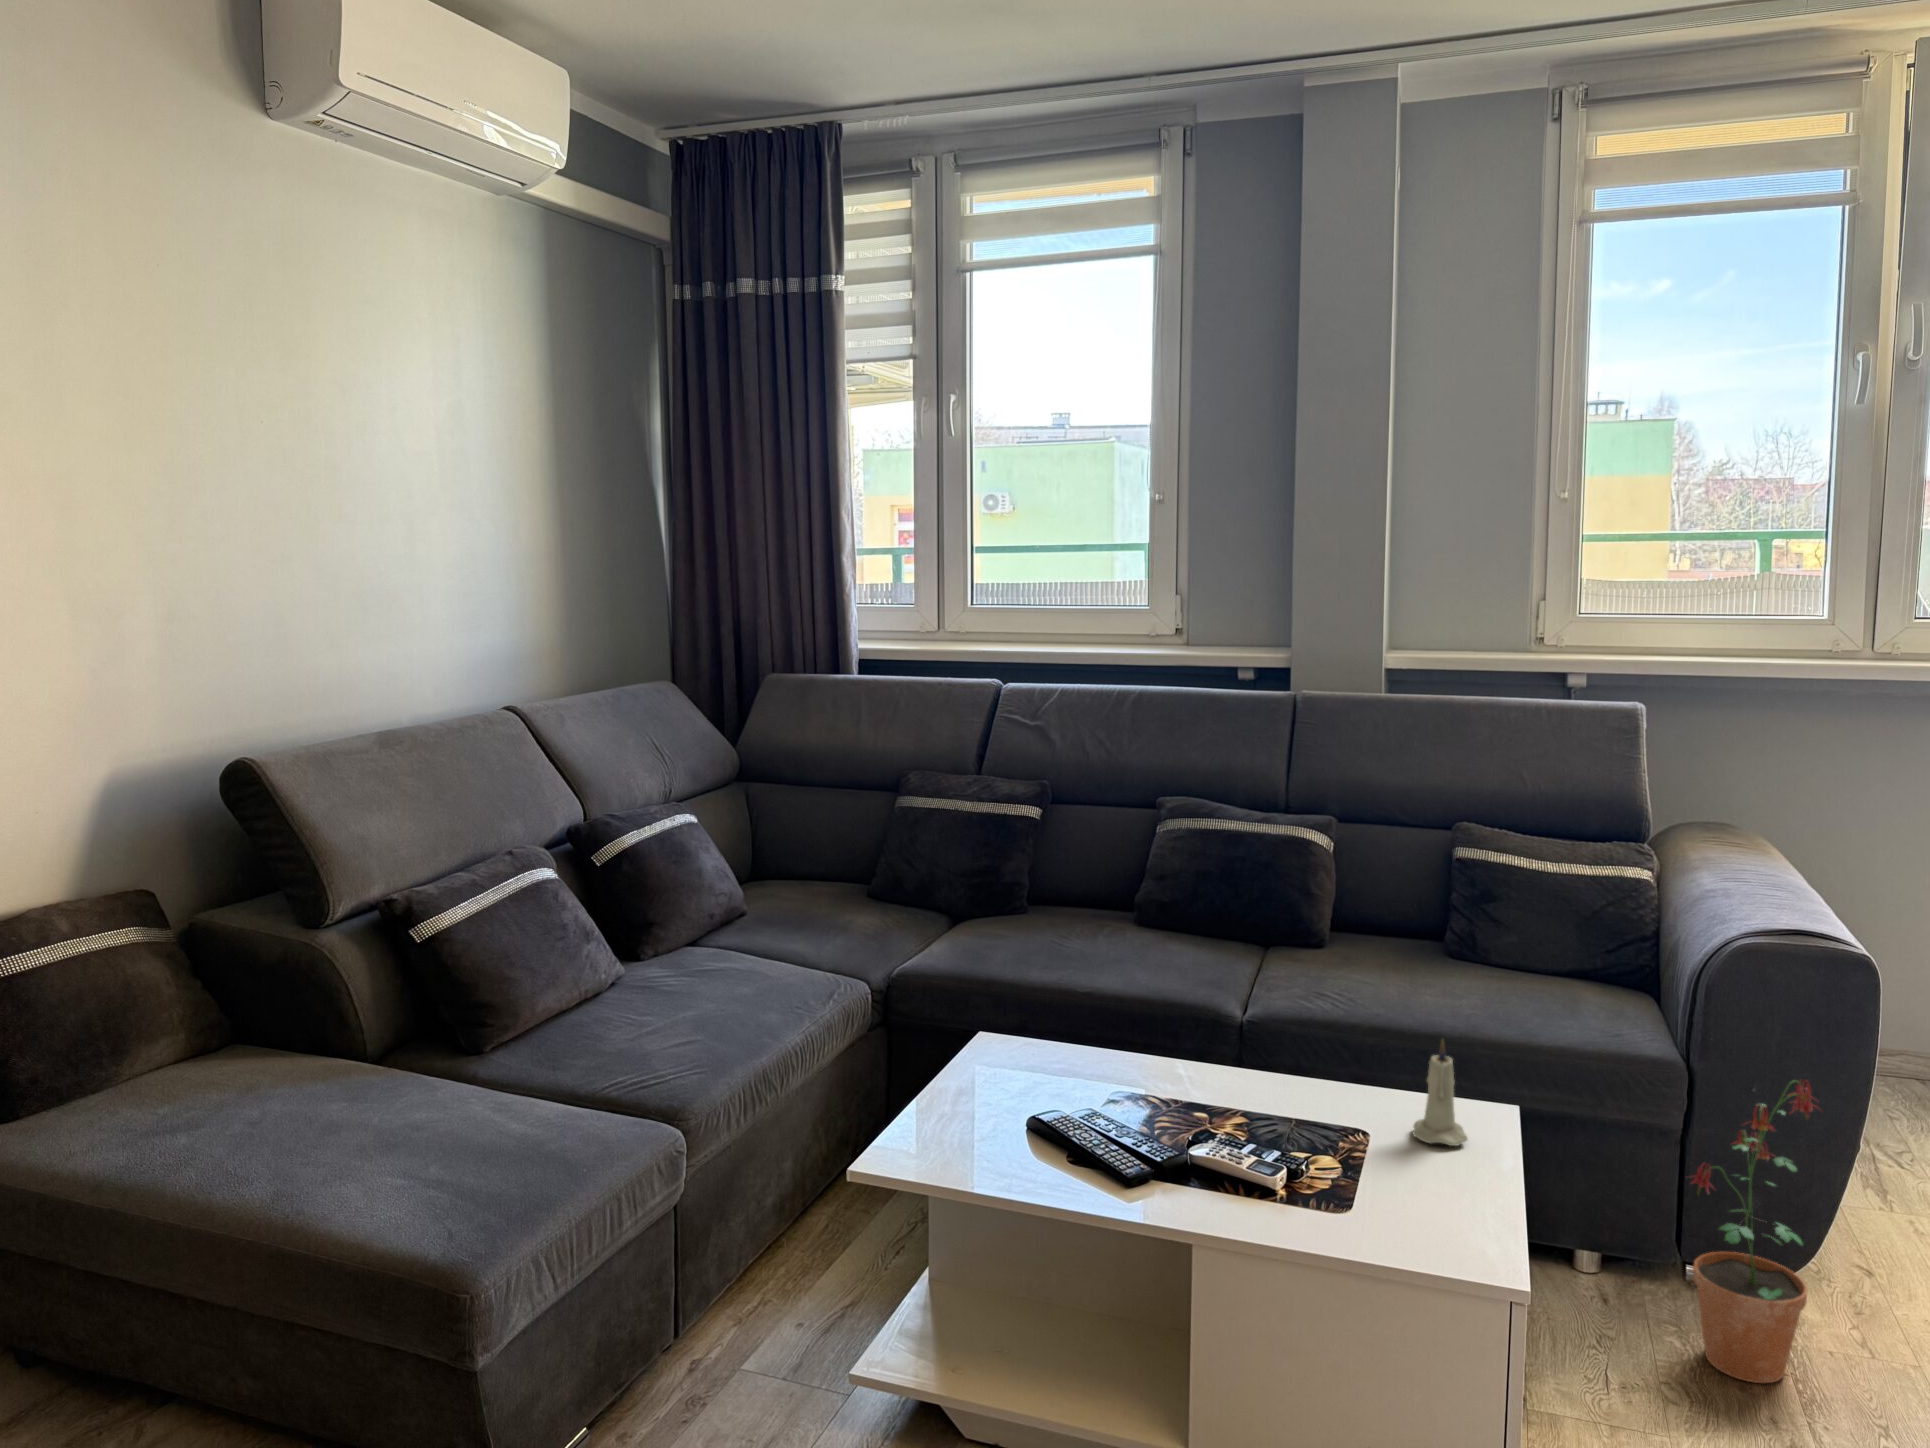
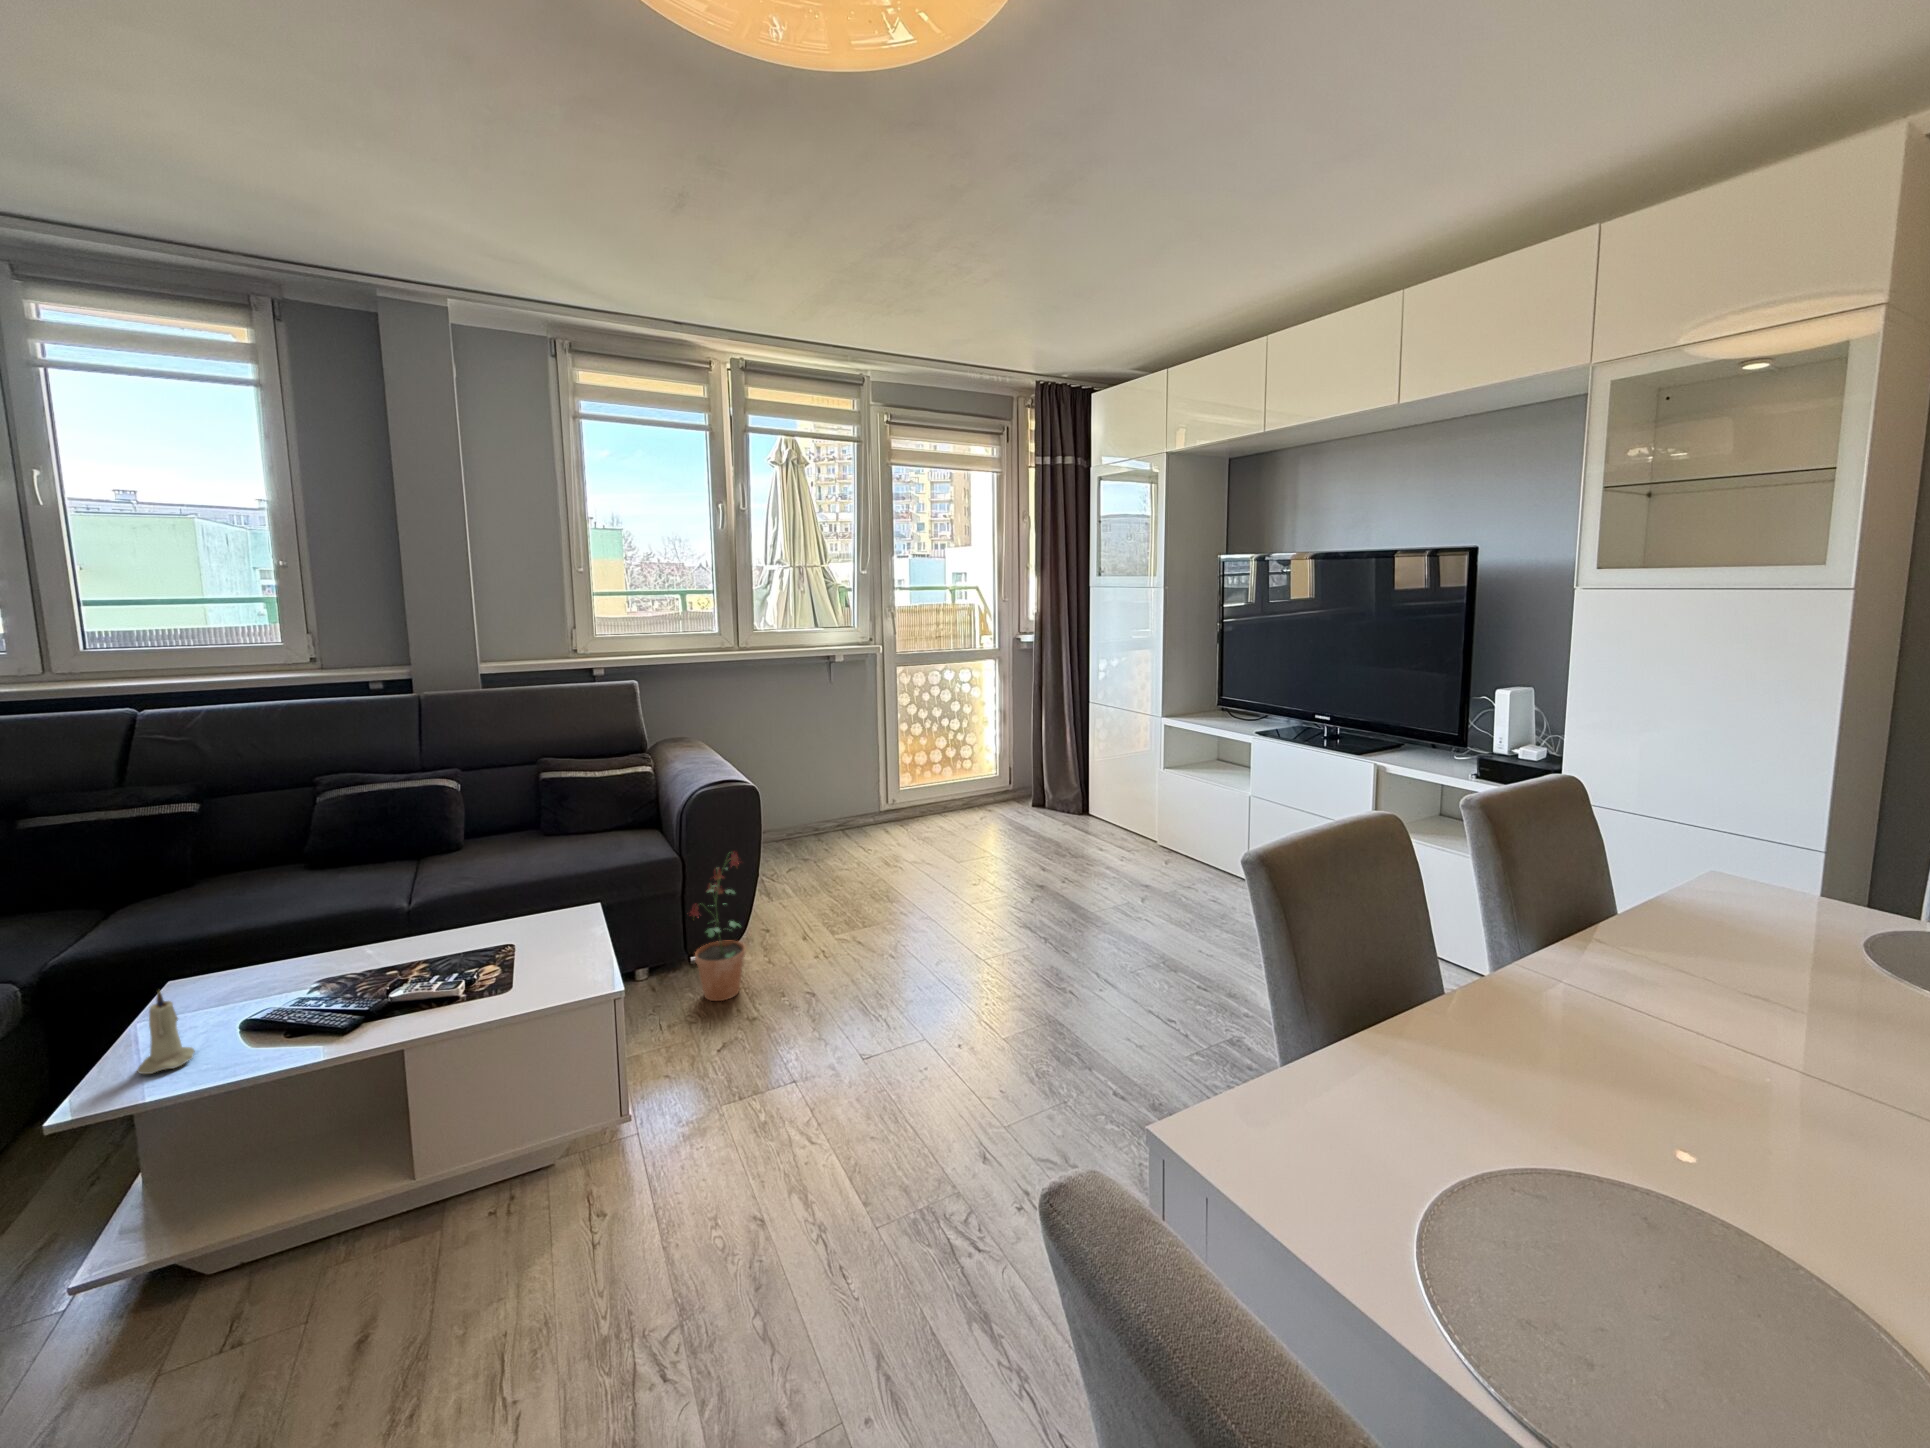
candle: present [1413,1040,1467,1146] -> present [137,991,195,1074]

